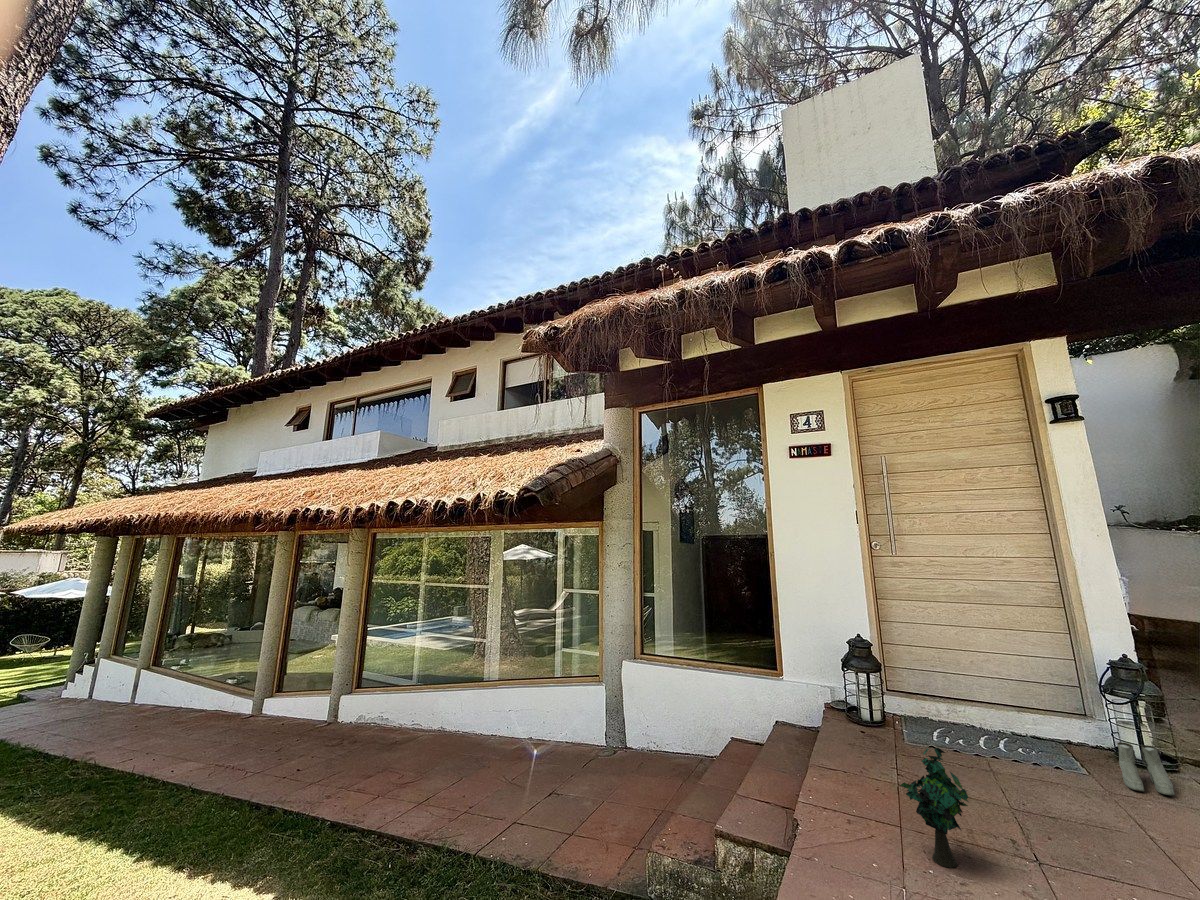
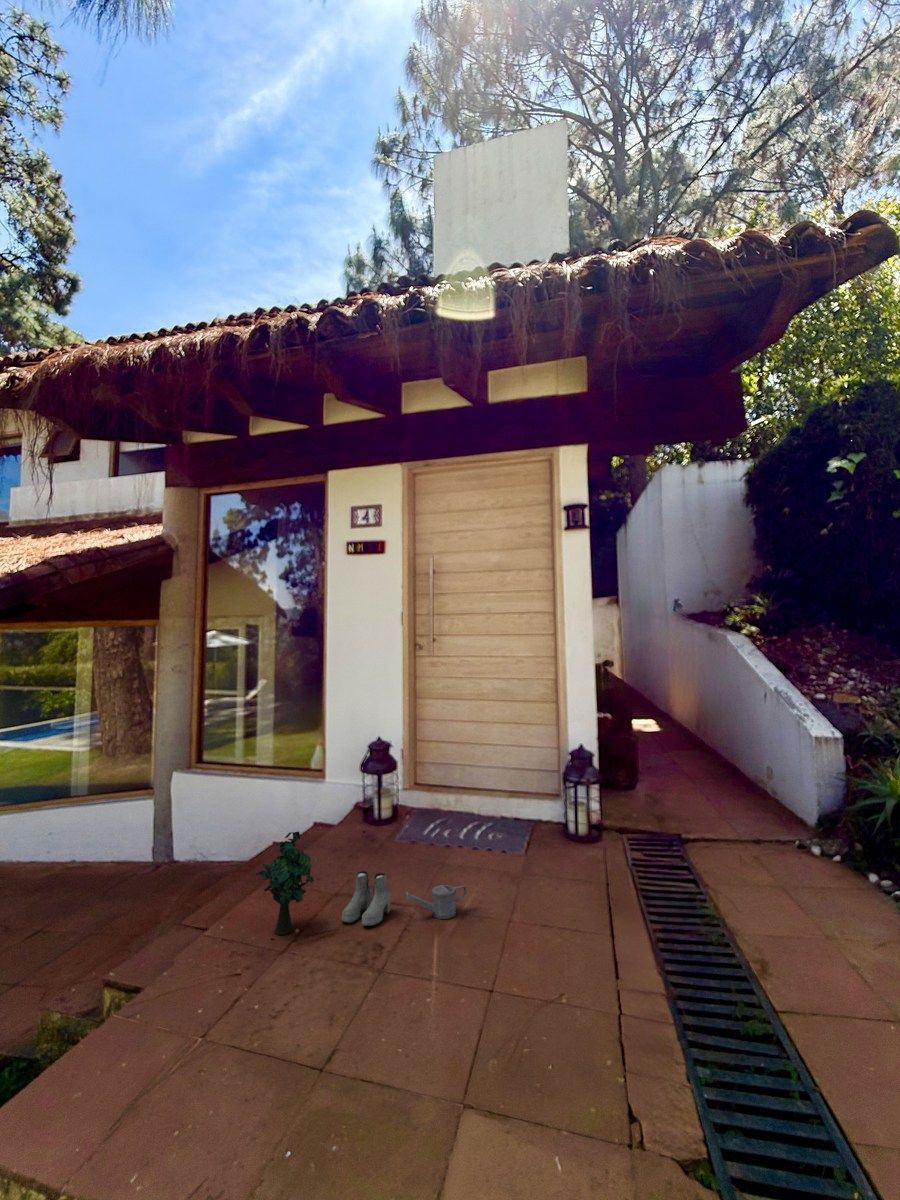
boots: present [1117,742,1175,796] -> present [342,871,390,926]
watering can: none [1066,814,1131,858] -> present [406,885,466,919]

